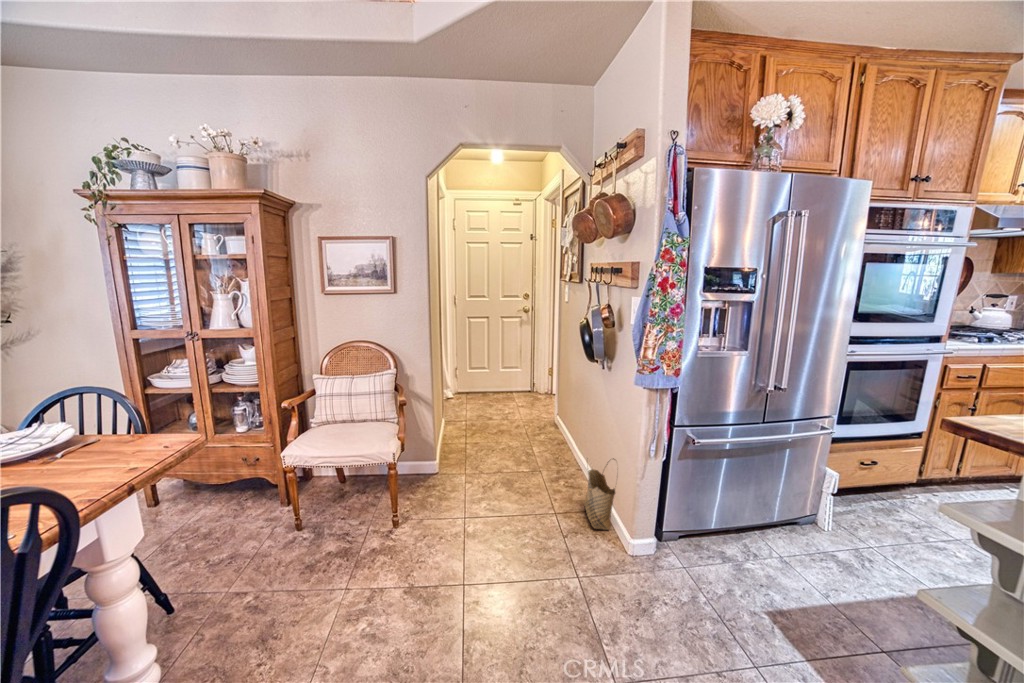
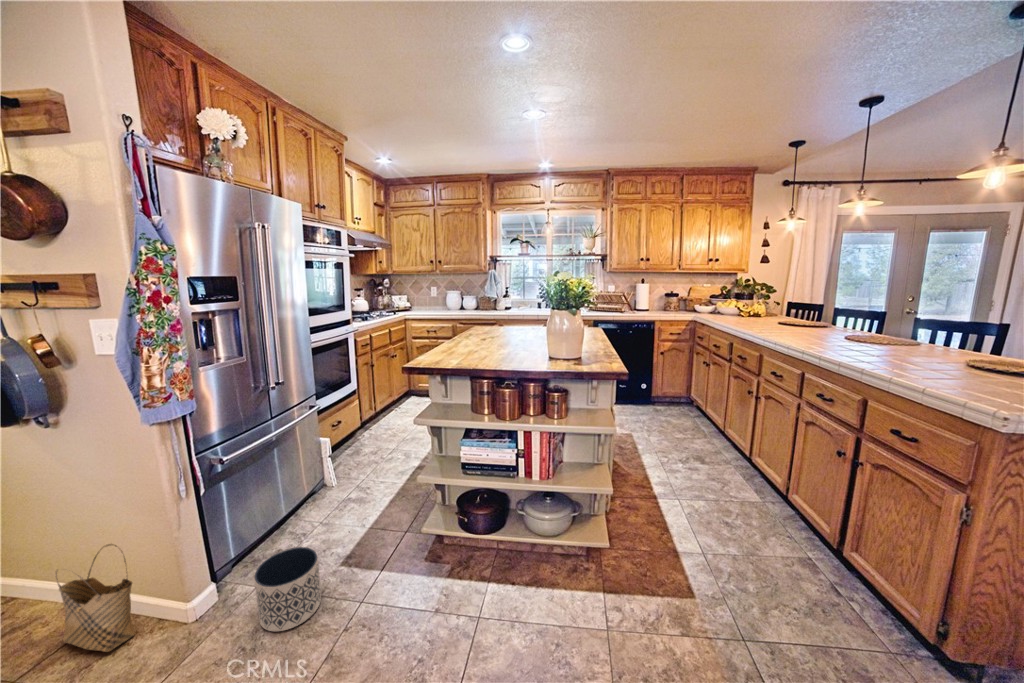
planter: none [666,547,731,629] -> present [255,547,321,631]

